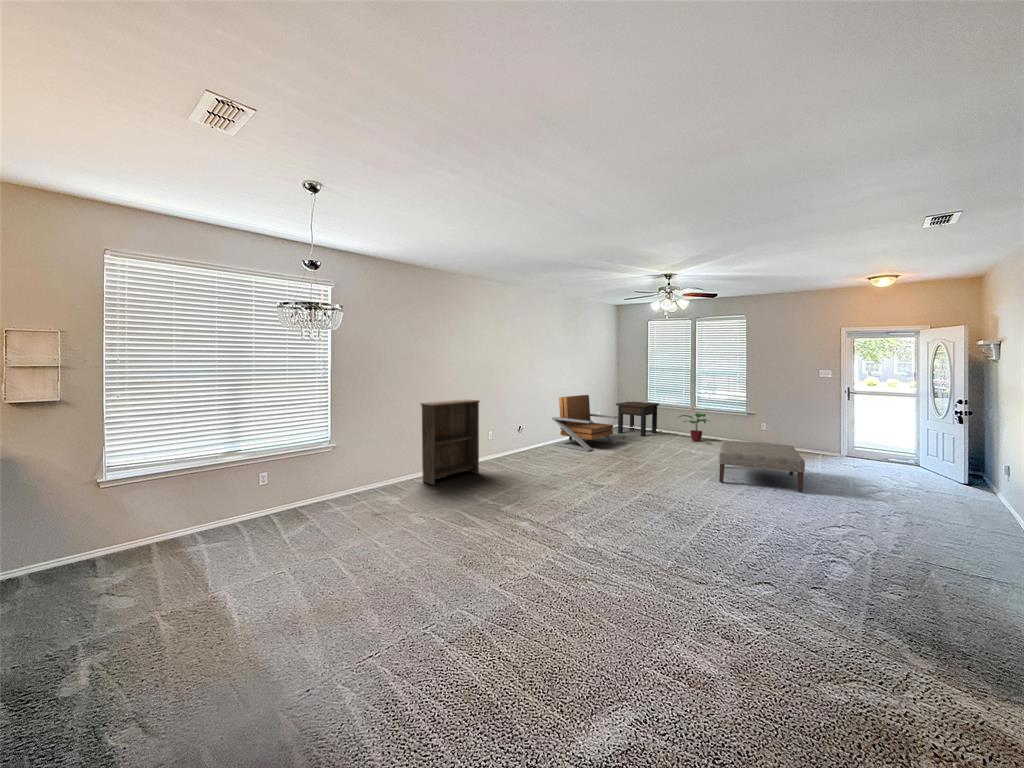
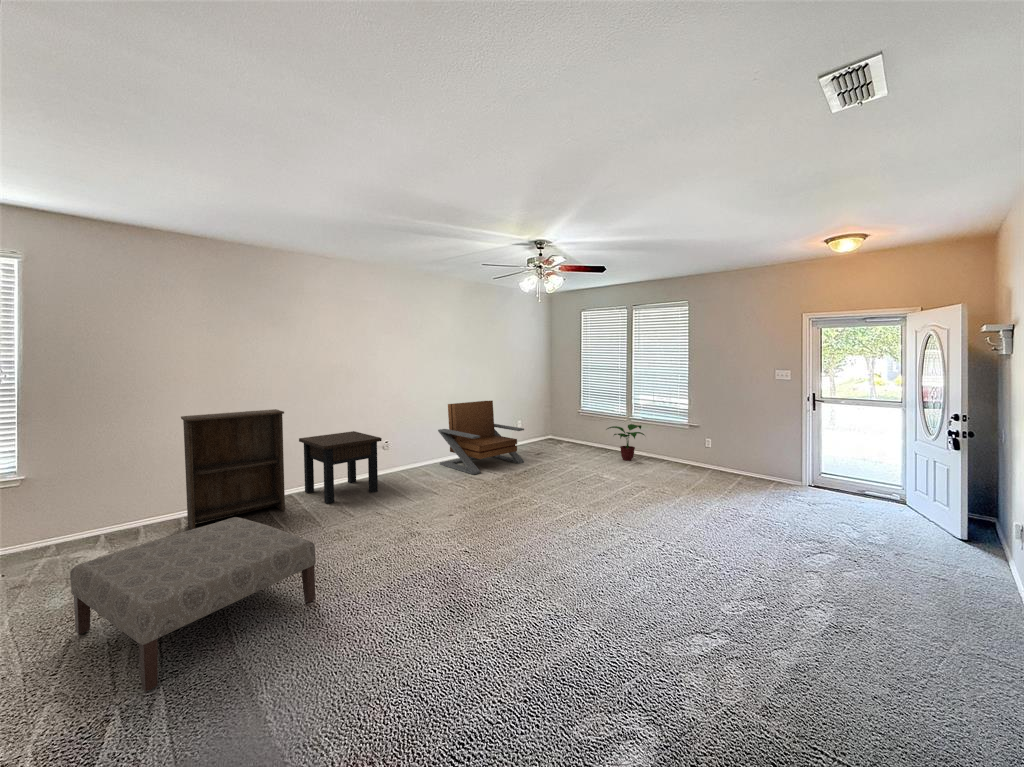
side table: present [616,401,659,436] -> present [299,431,382,504]
ottoman: present [719,441,805,492] -> present [70,517,316,692]

